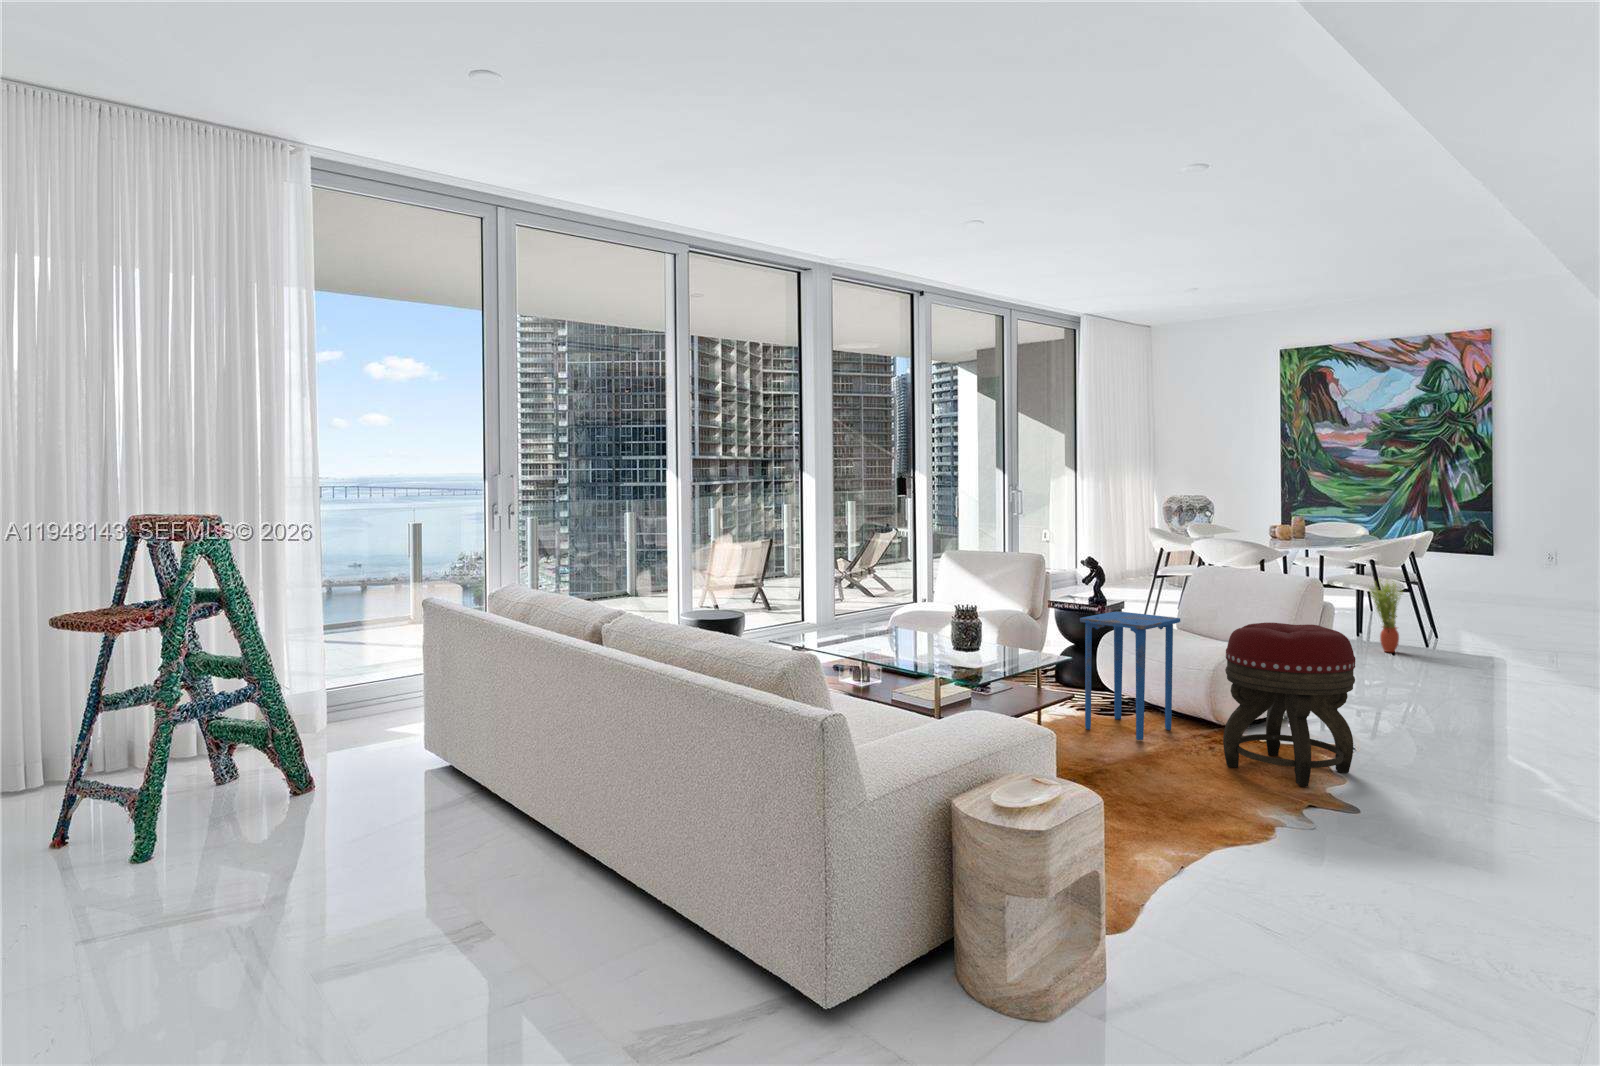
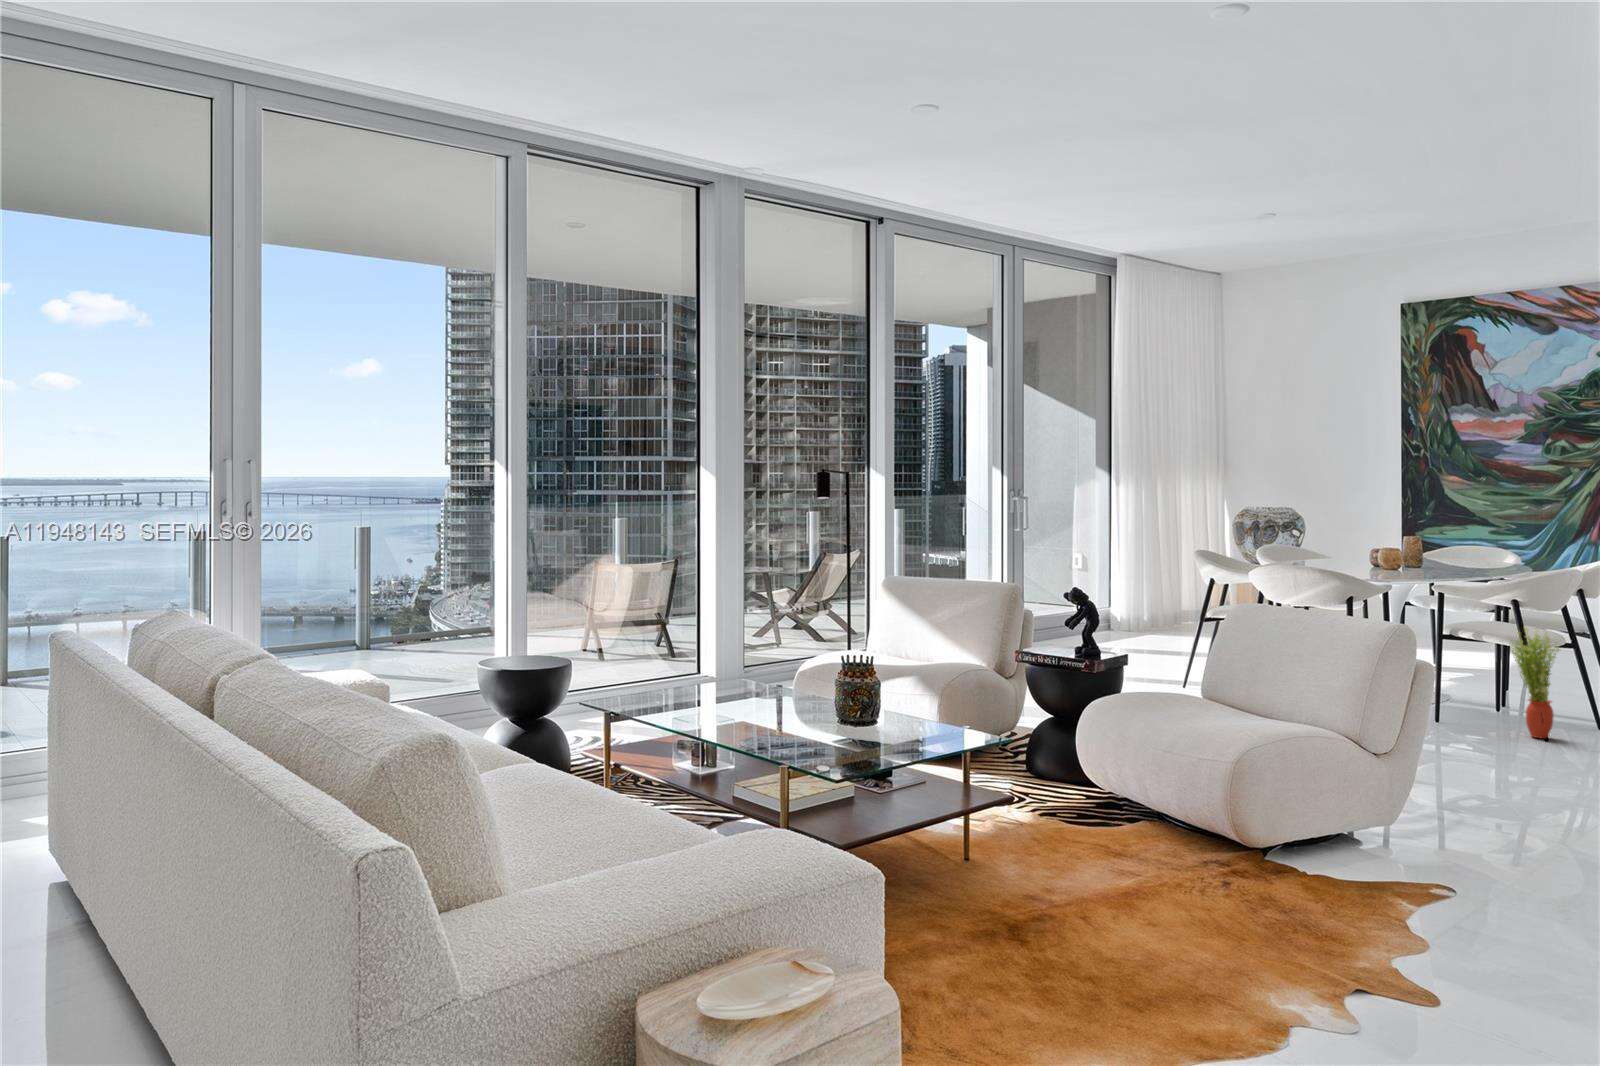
side table: present [1080,611,1180,740] -> none [1033,665,1189,869]
footstool: present [1223,623,1355,786] -> none [1238,686,1445,954]

